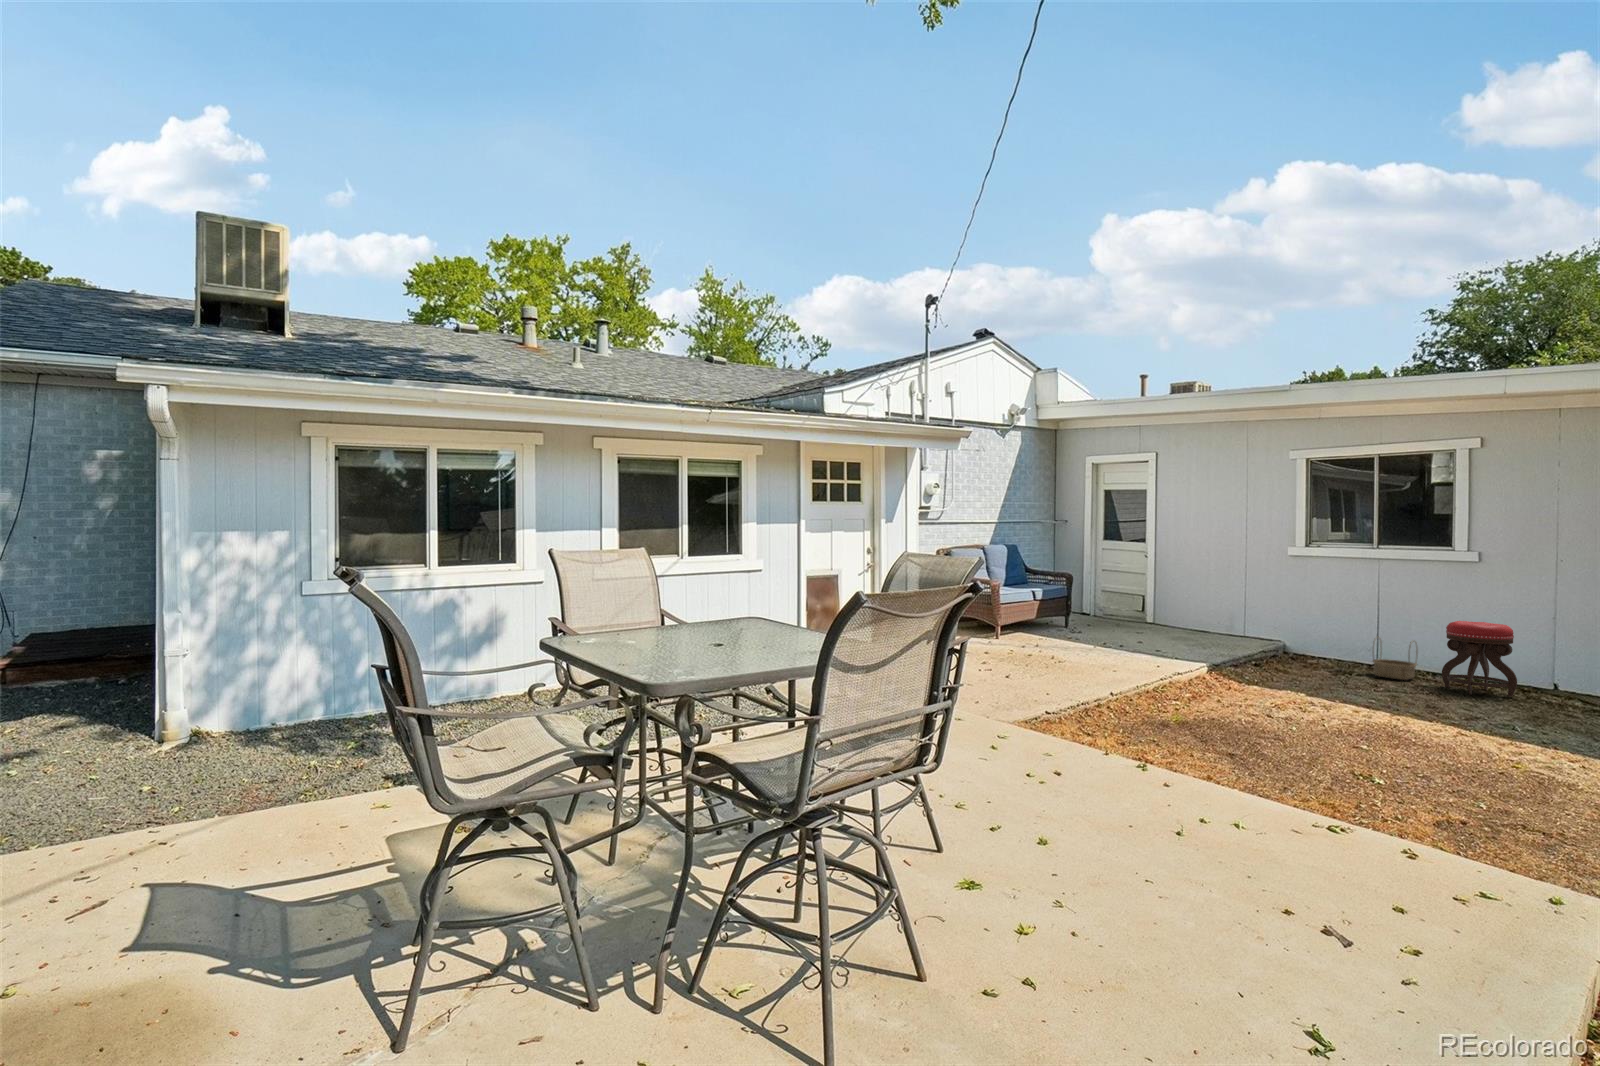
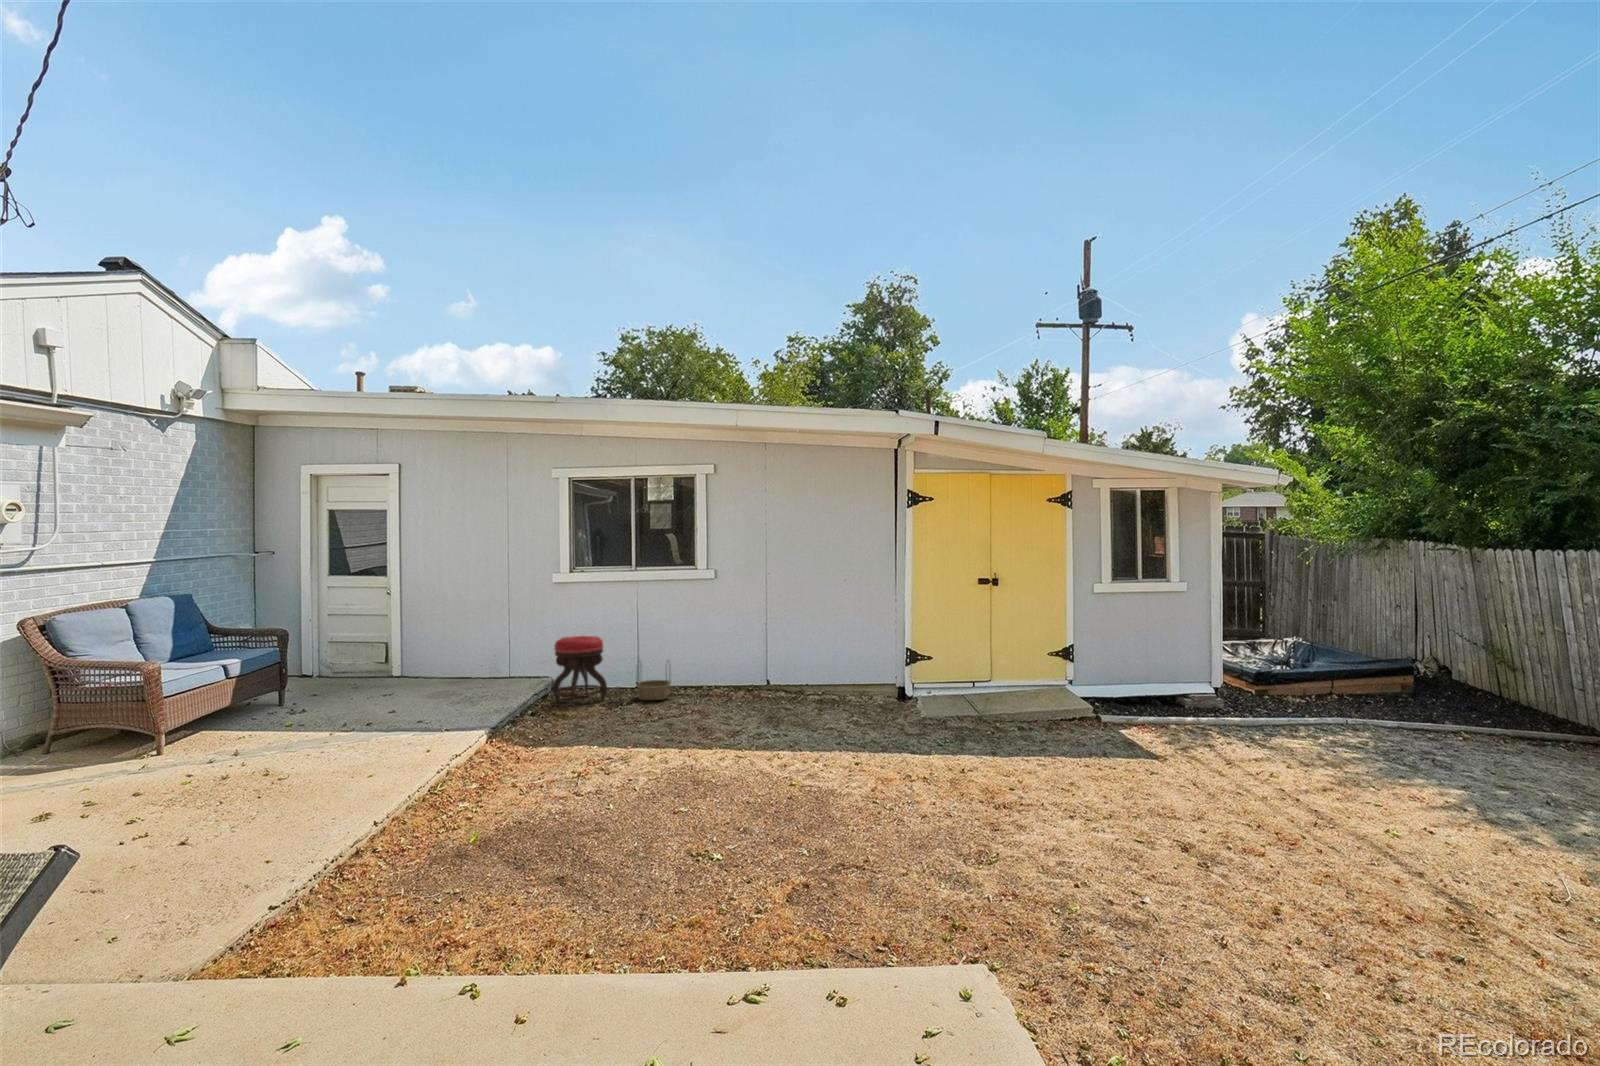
stool: present [1442,621,1517,697] -> present [553,636,607,706]

